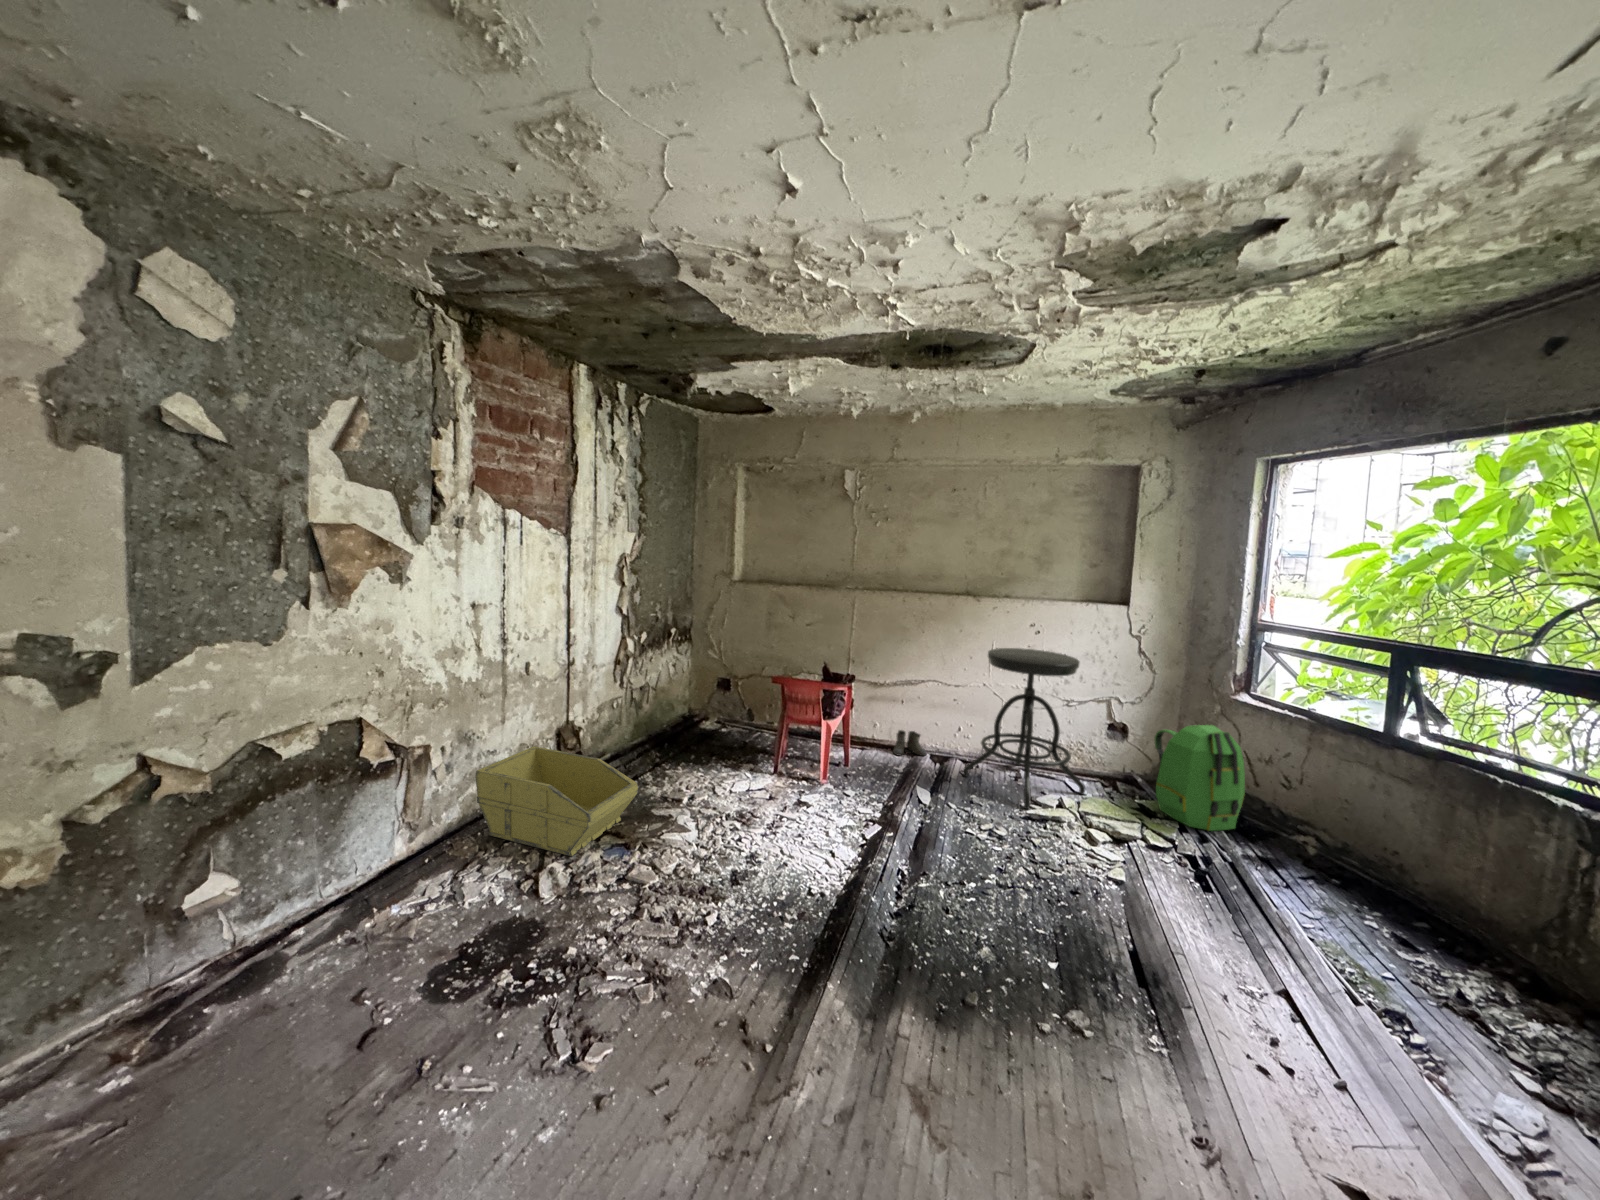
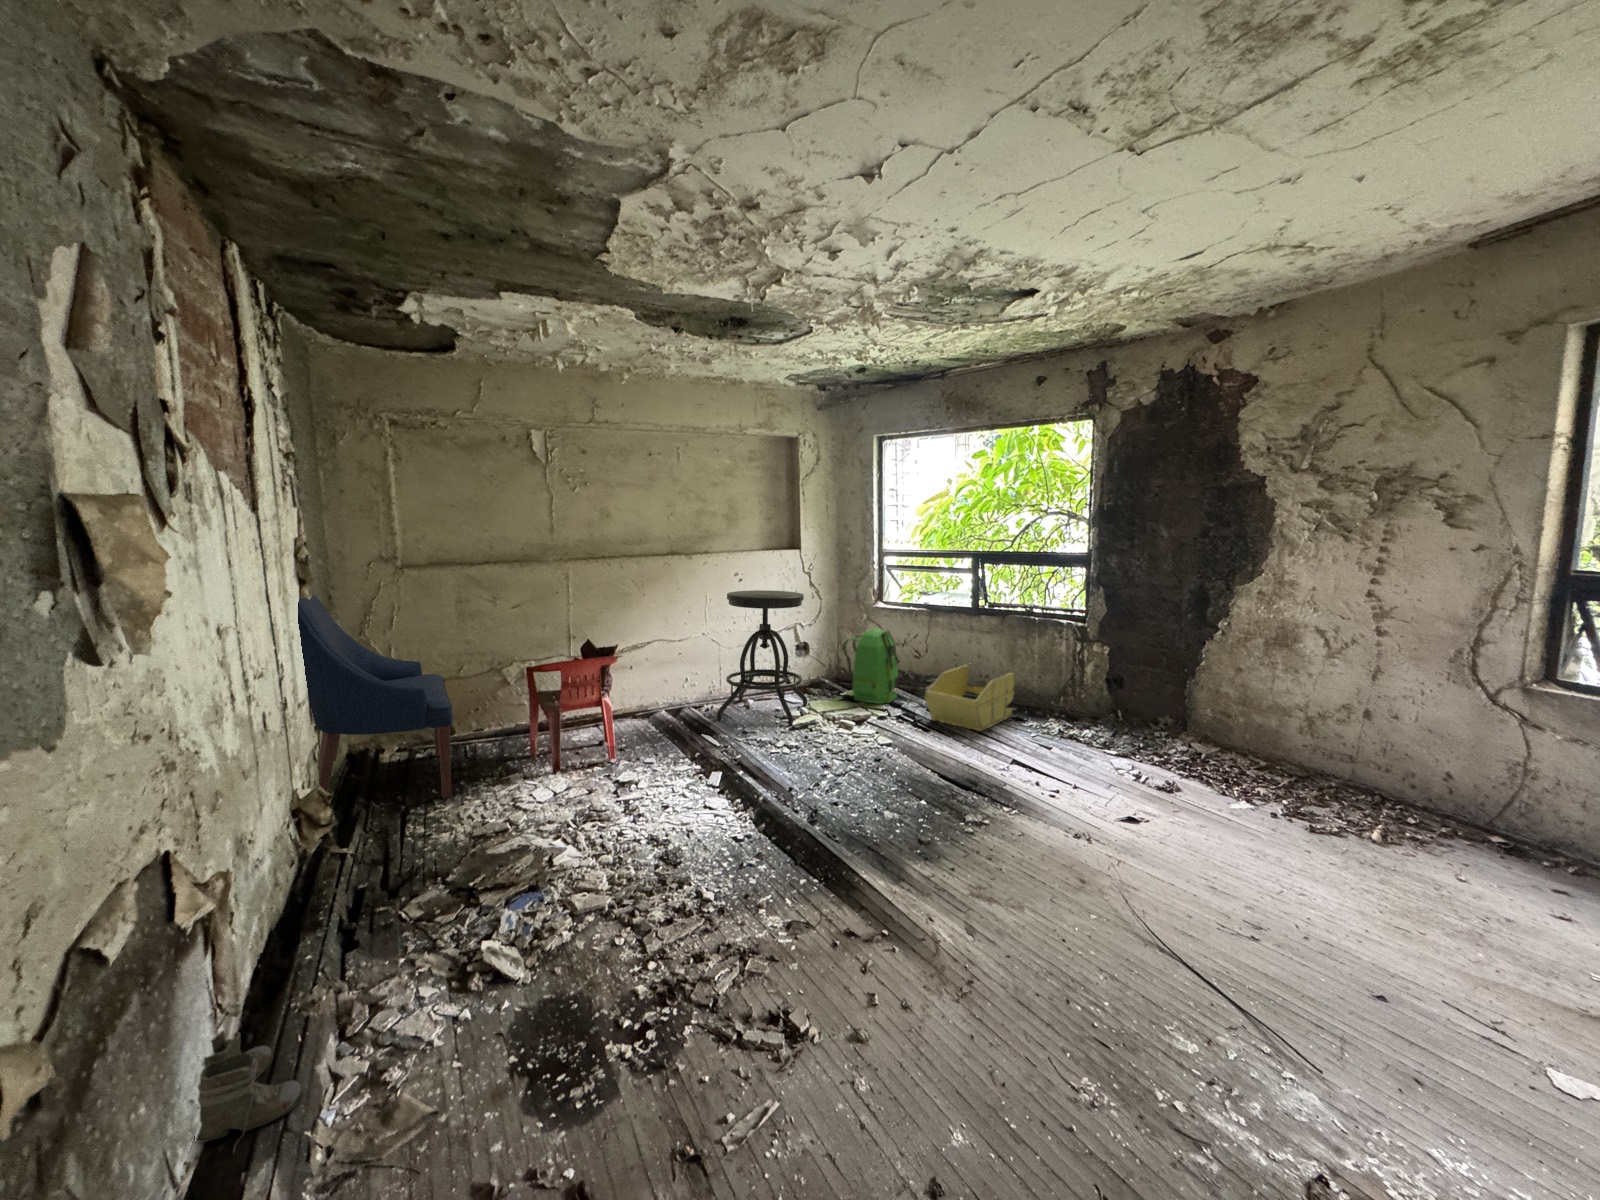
chair: none [643,604,751,765] -> present [298,595,453,799]
boots: present [893,730,926,756] -> present [196,1031,303,1143]
storage bin: present [475,746,638,856] -> present [924,665,1014,731]

